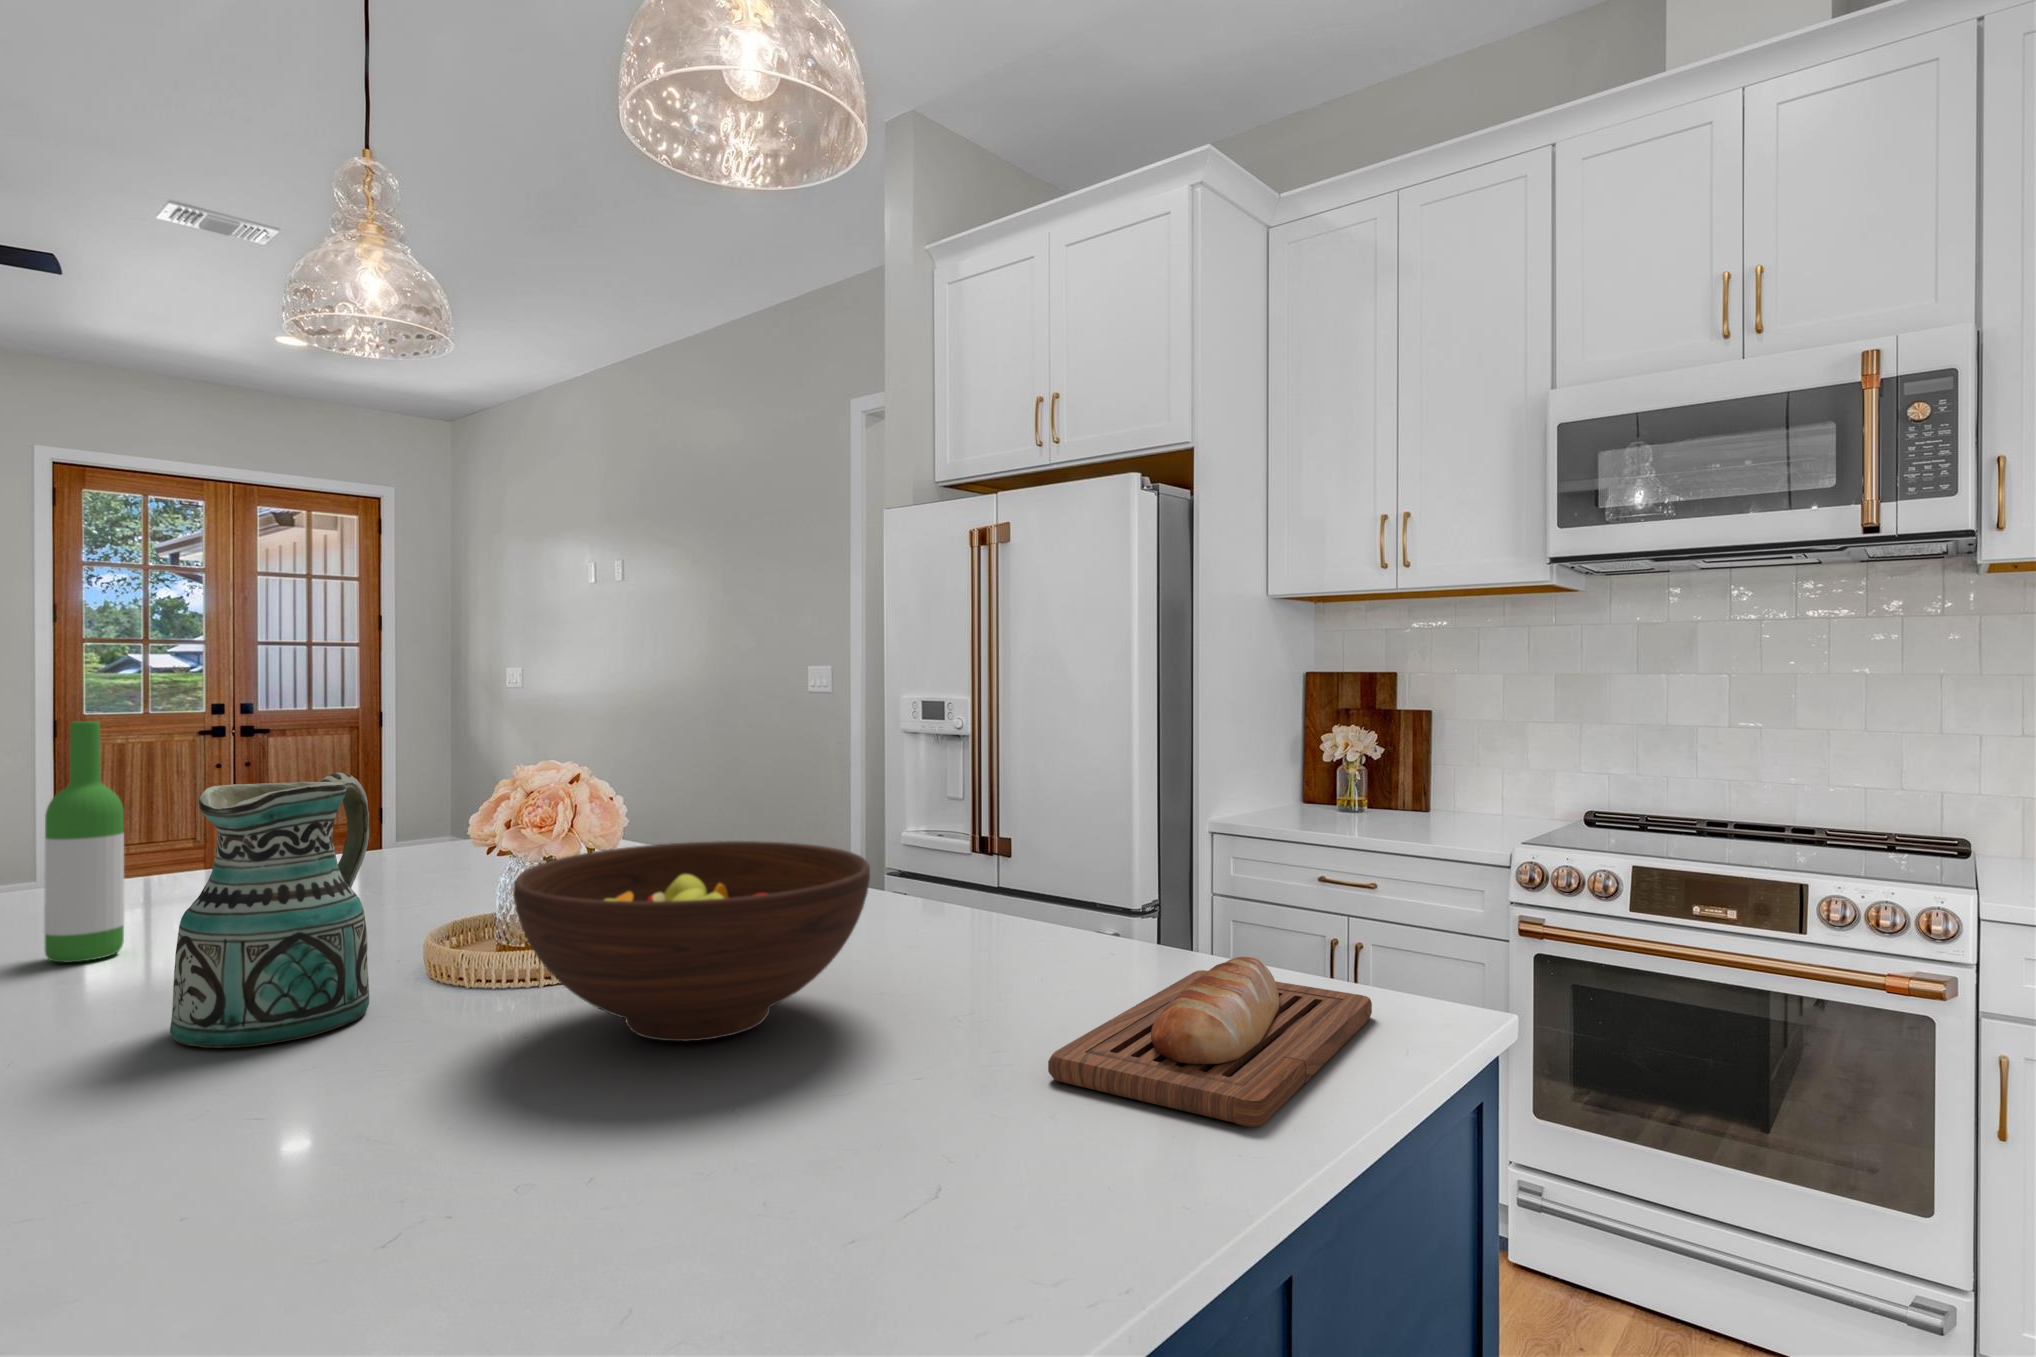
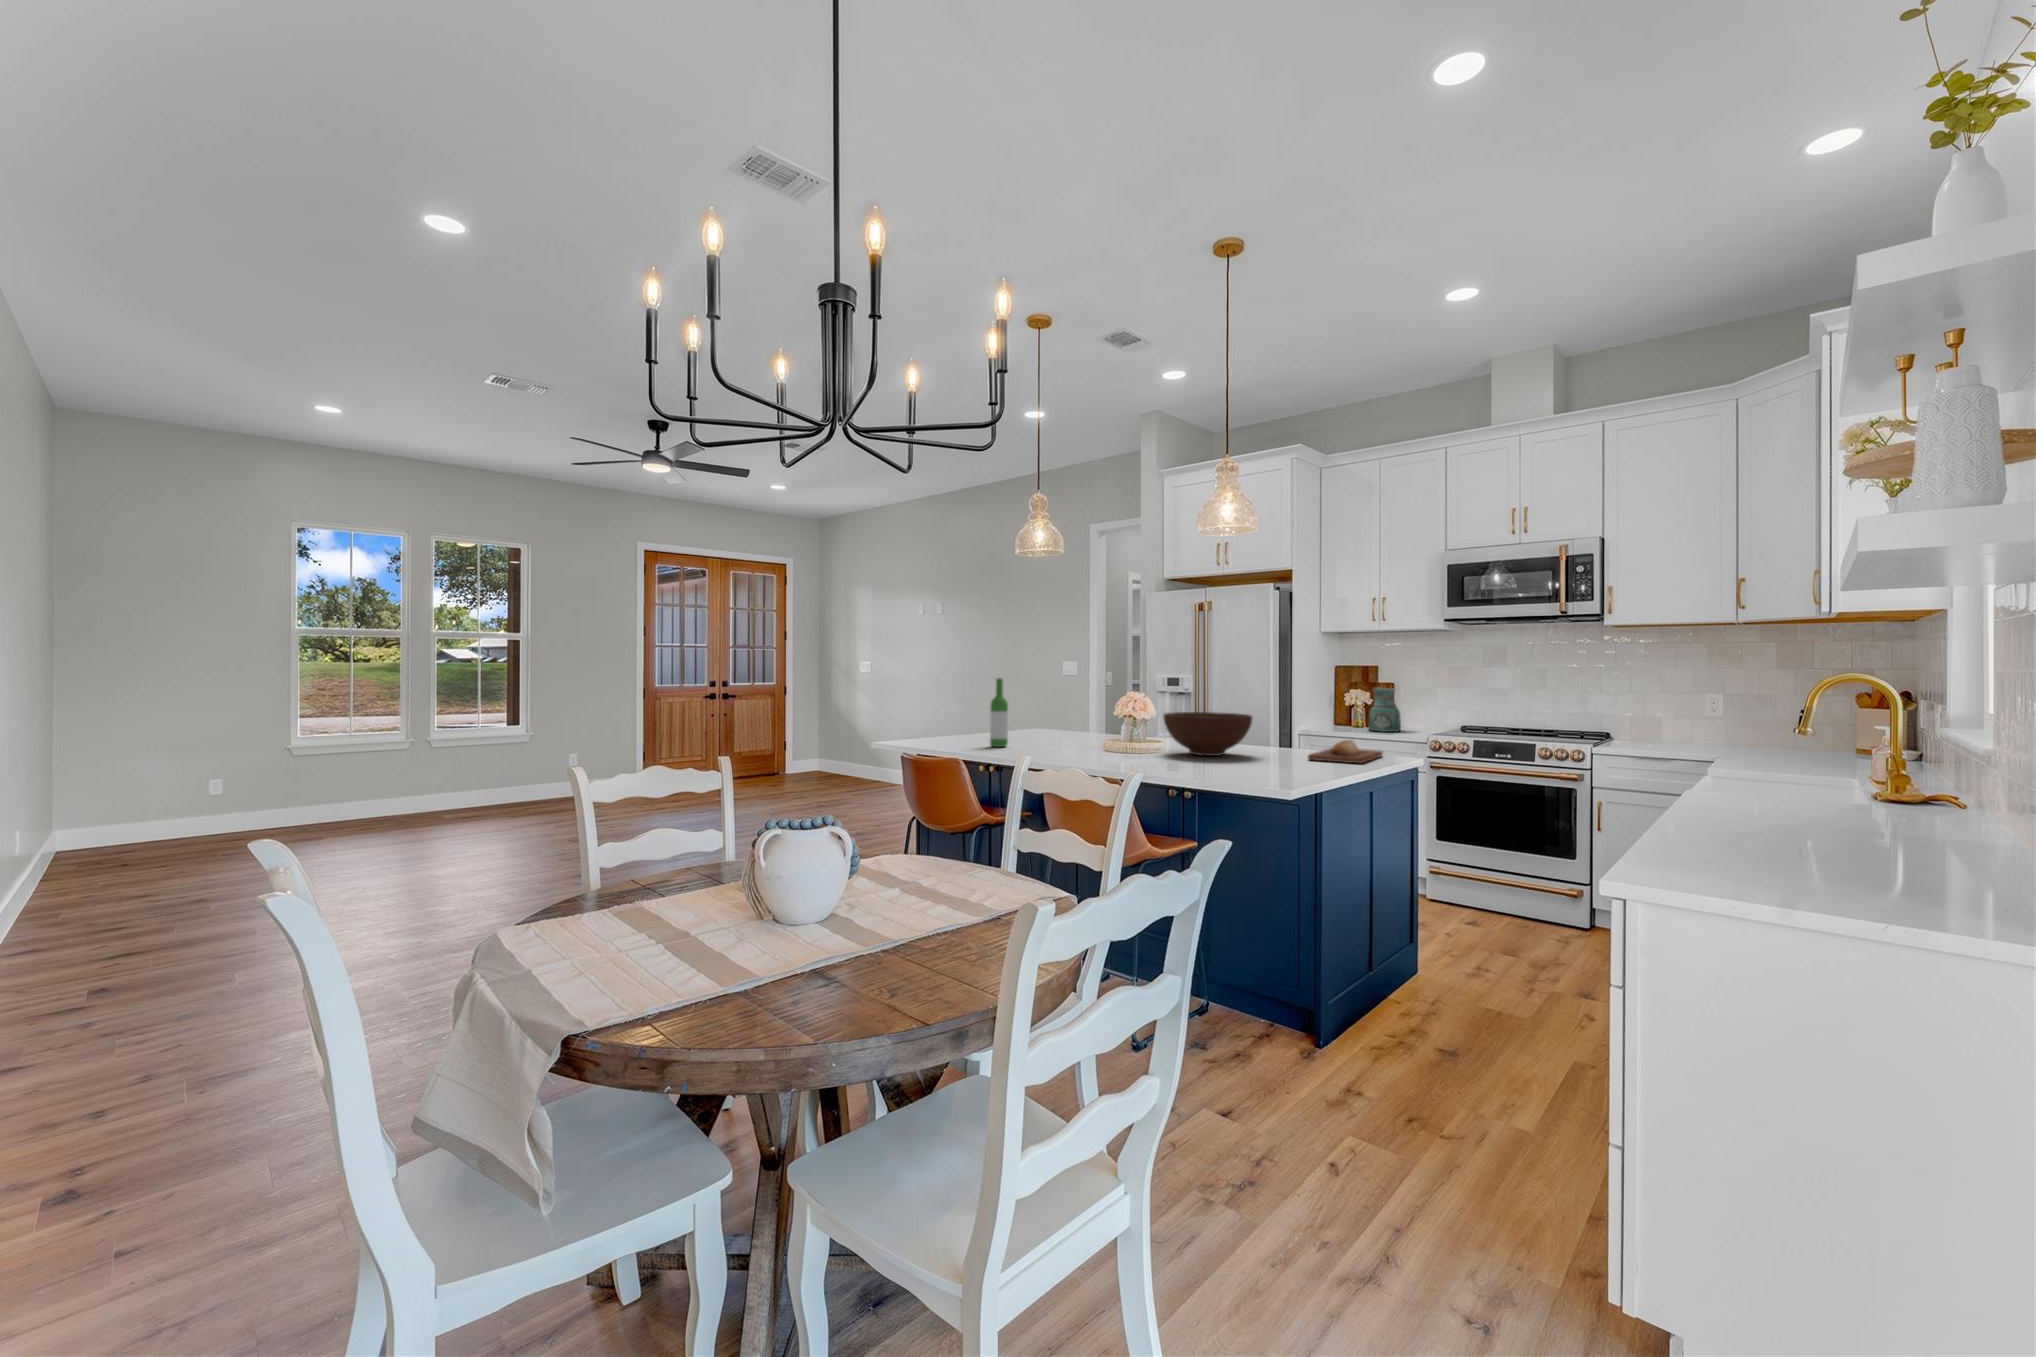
ceramic pitcher: present [170,773,369,1048] -> present [1369,687,1401,732]

